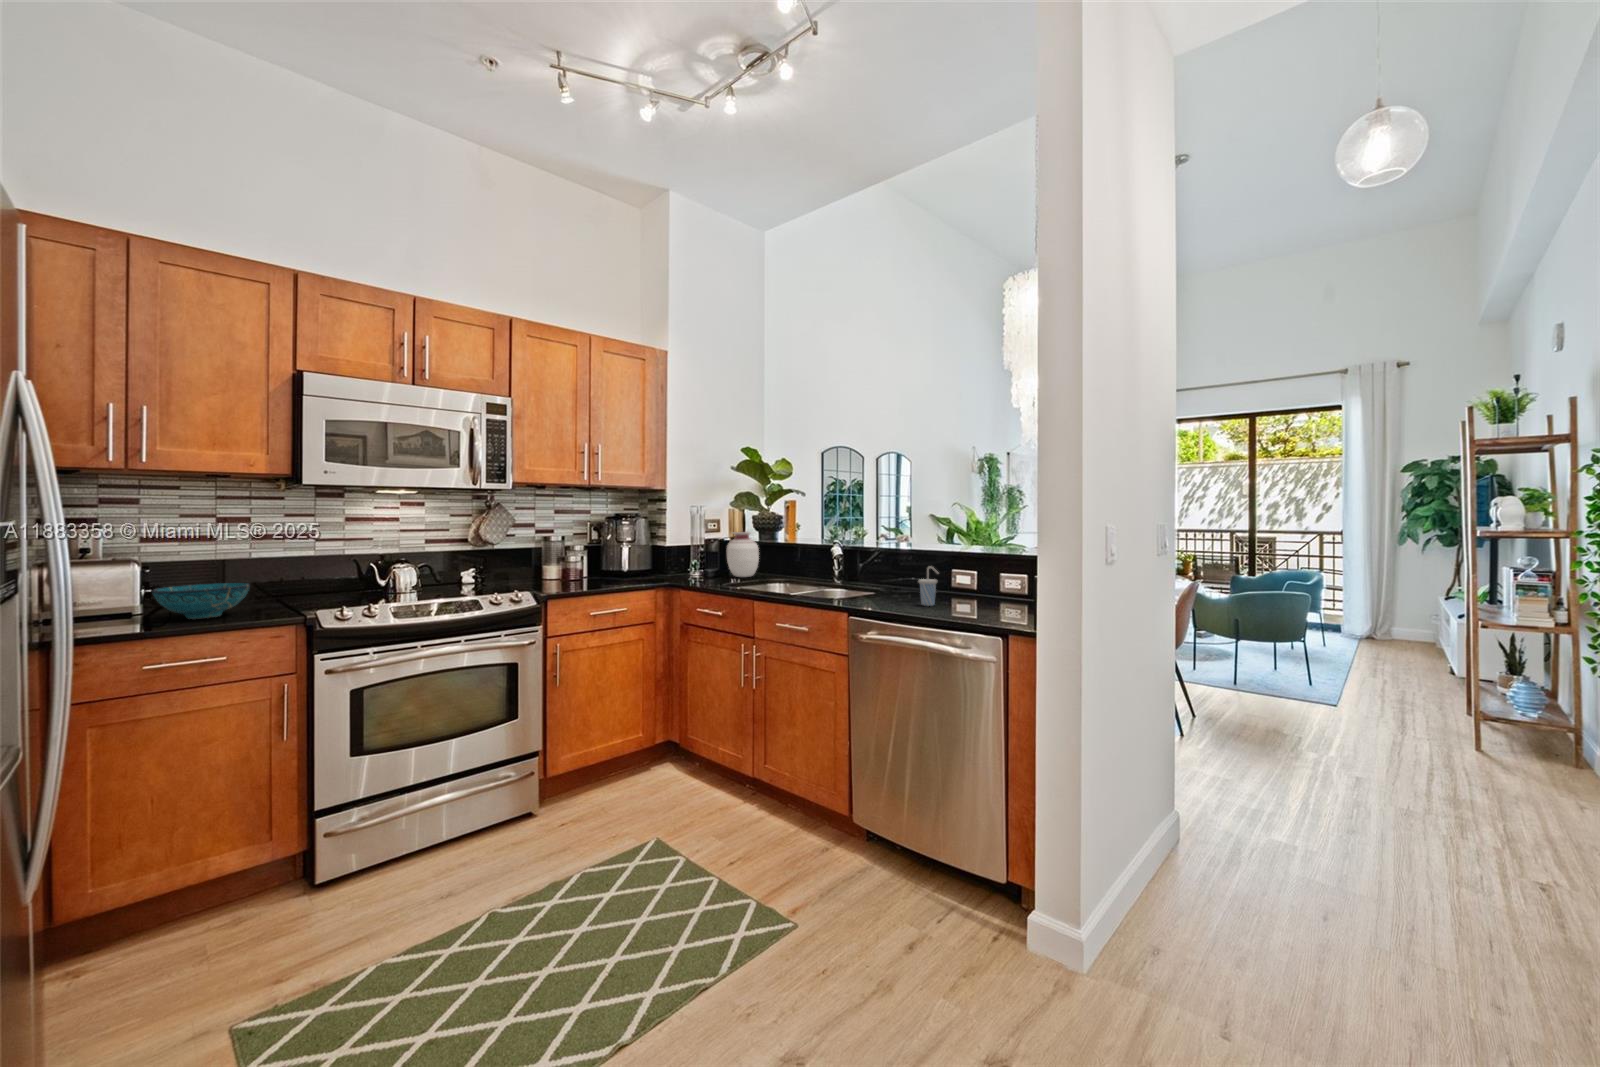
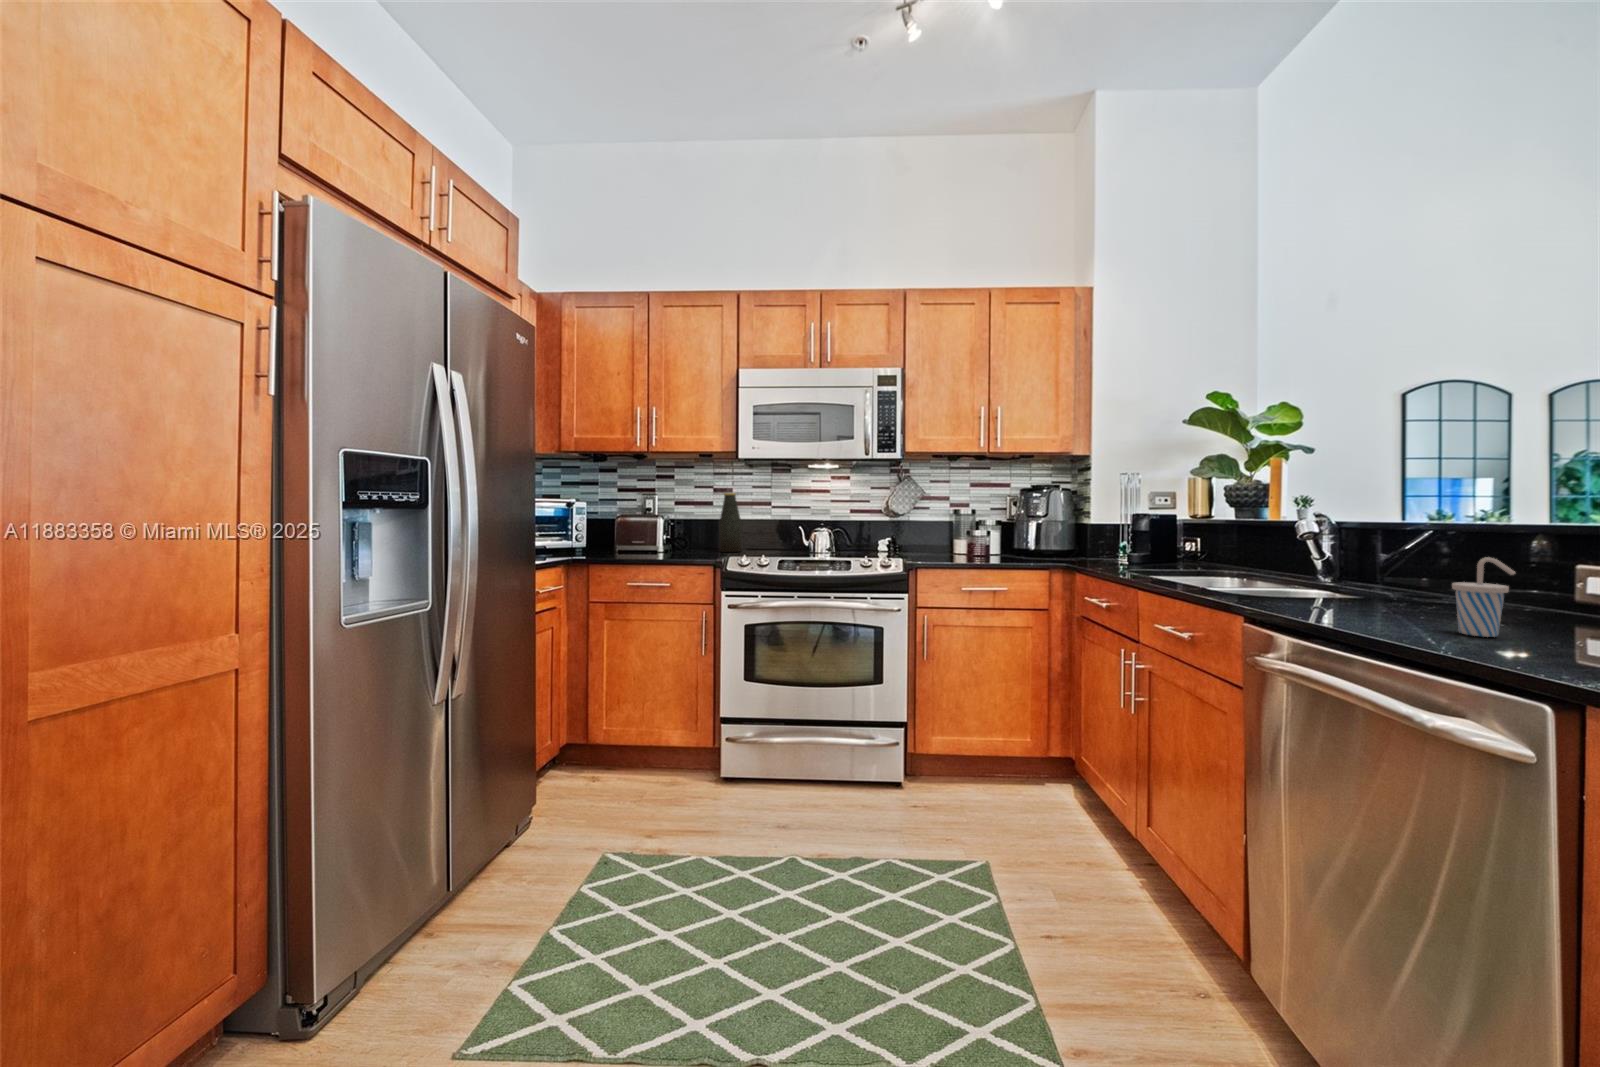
bottle: none [243,522,281,602] -> present [719,493,742,552]
vase: present [727,532,759,577] -> none [1168,505,1219,565]
bowl: present [152,583,250,619] -> none [648,536,701,559]

